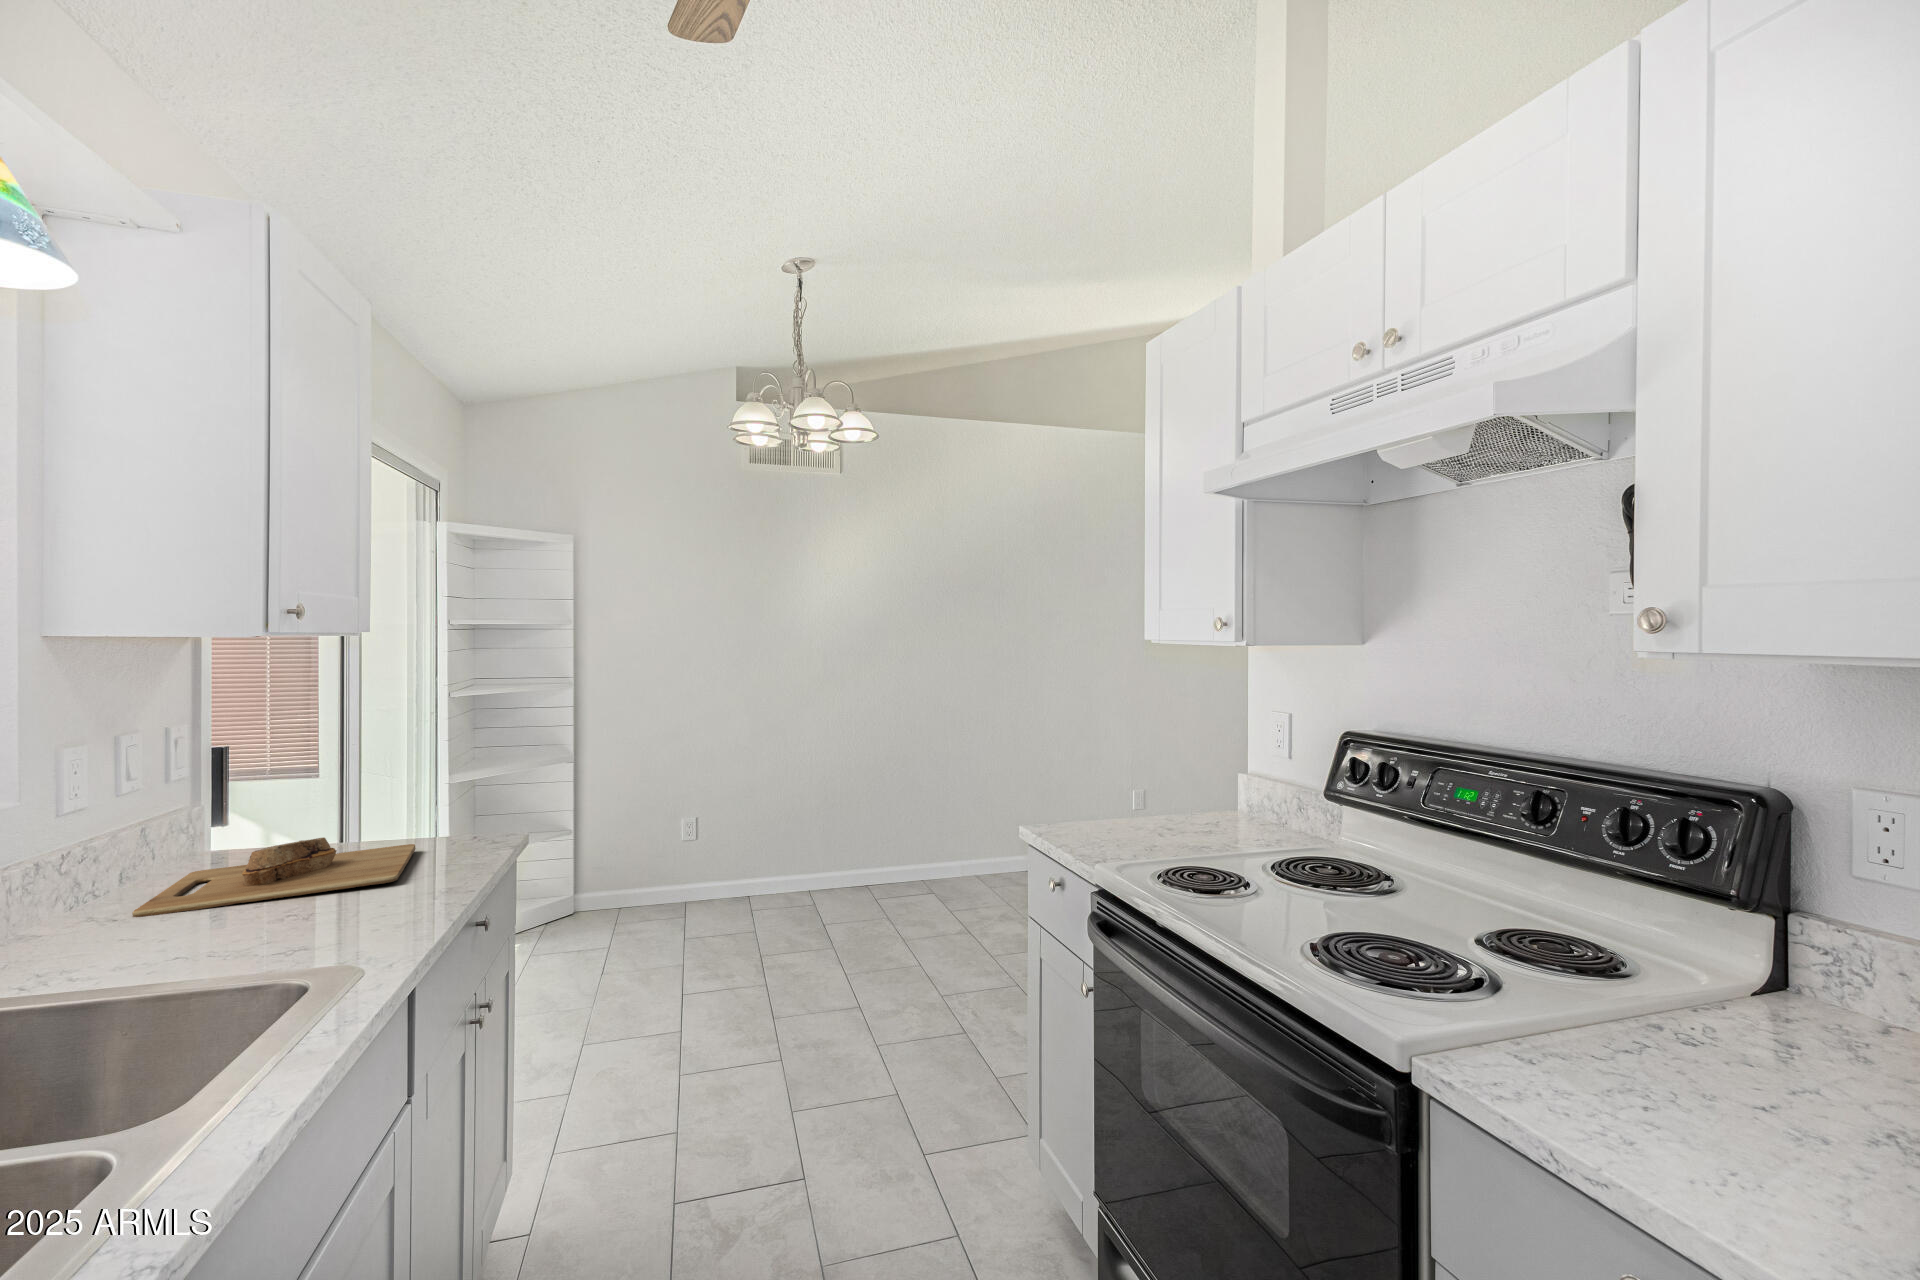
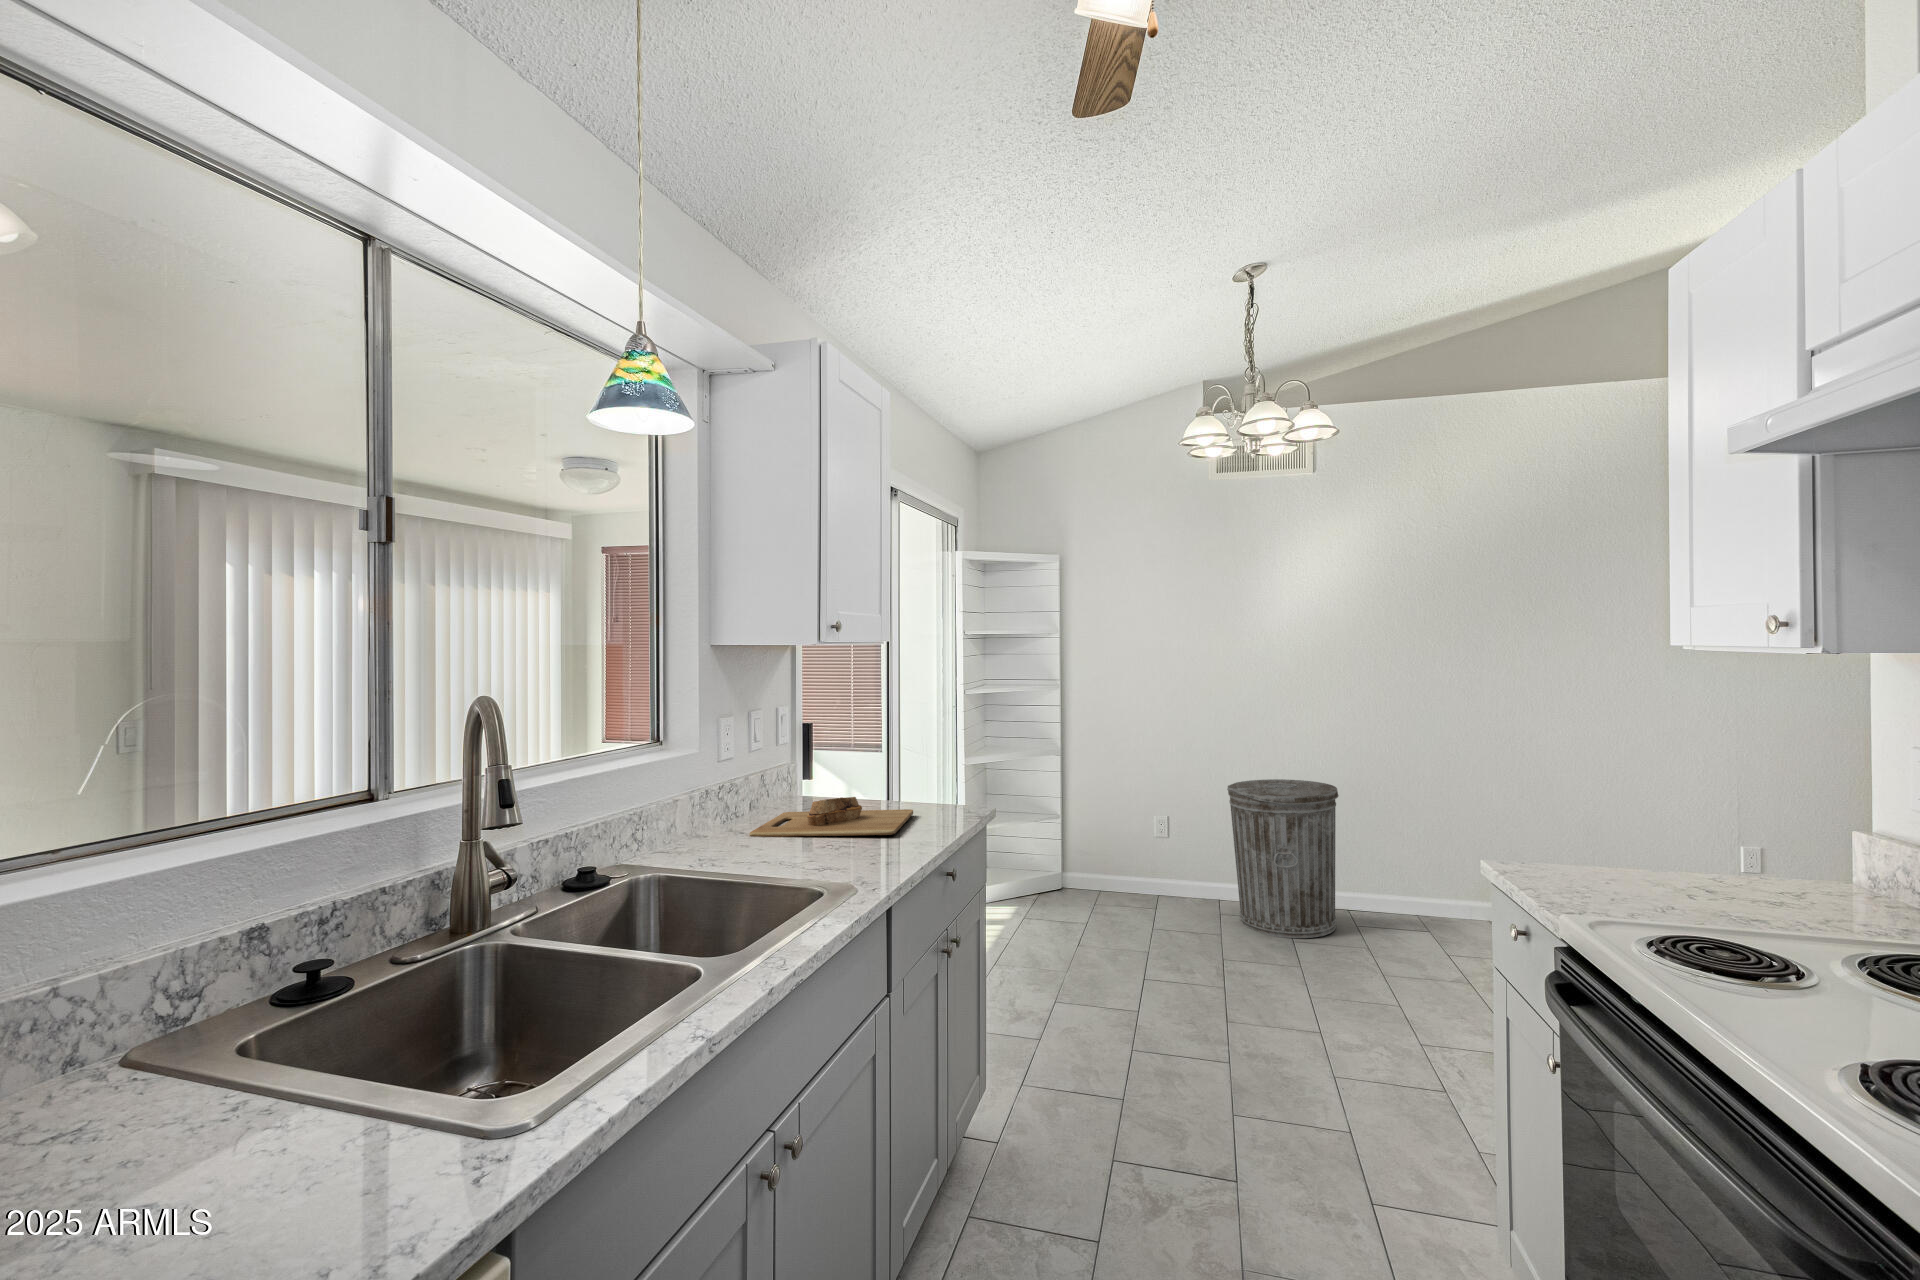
trash can: none [757,765,859,917] -> present [1227,779,1339,938]

